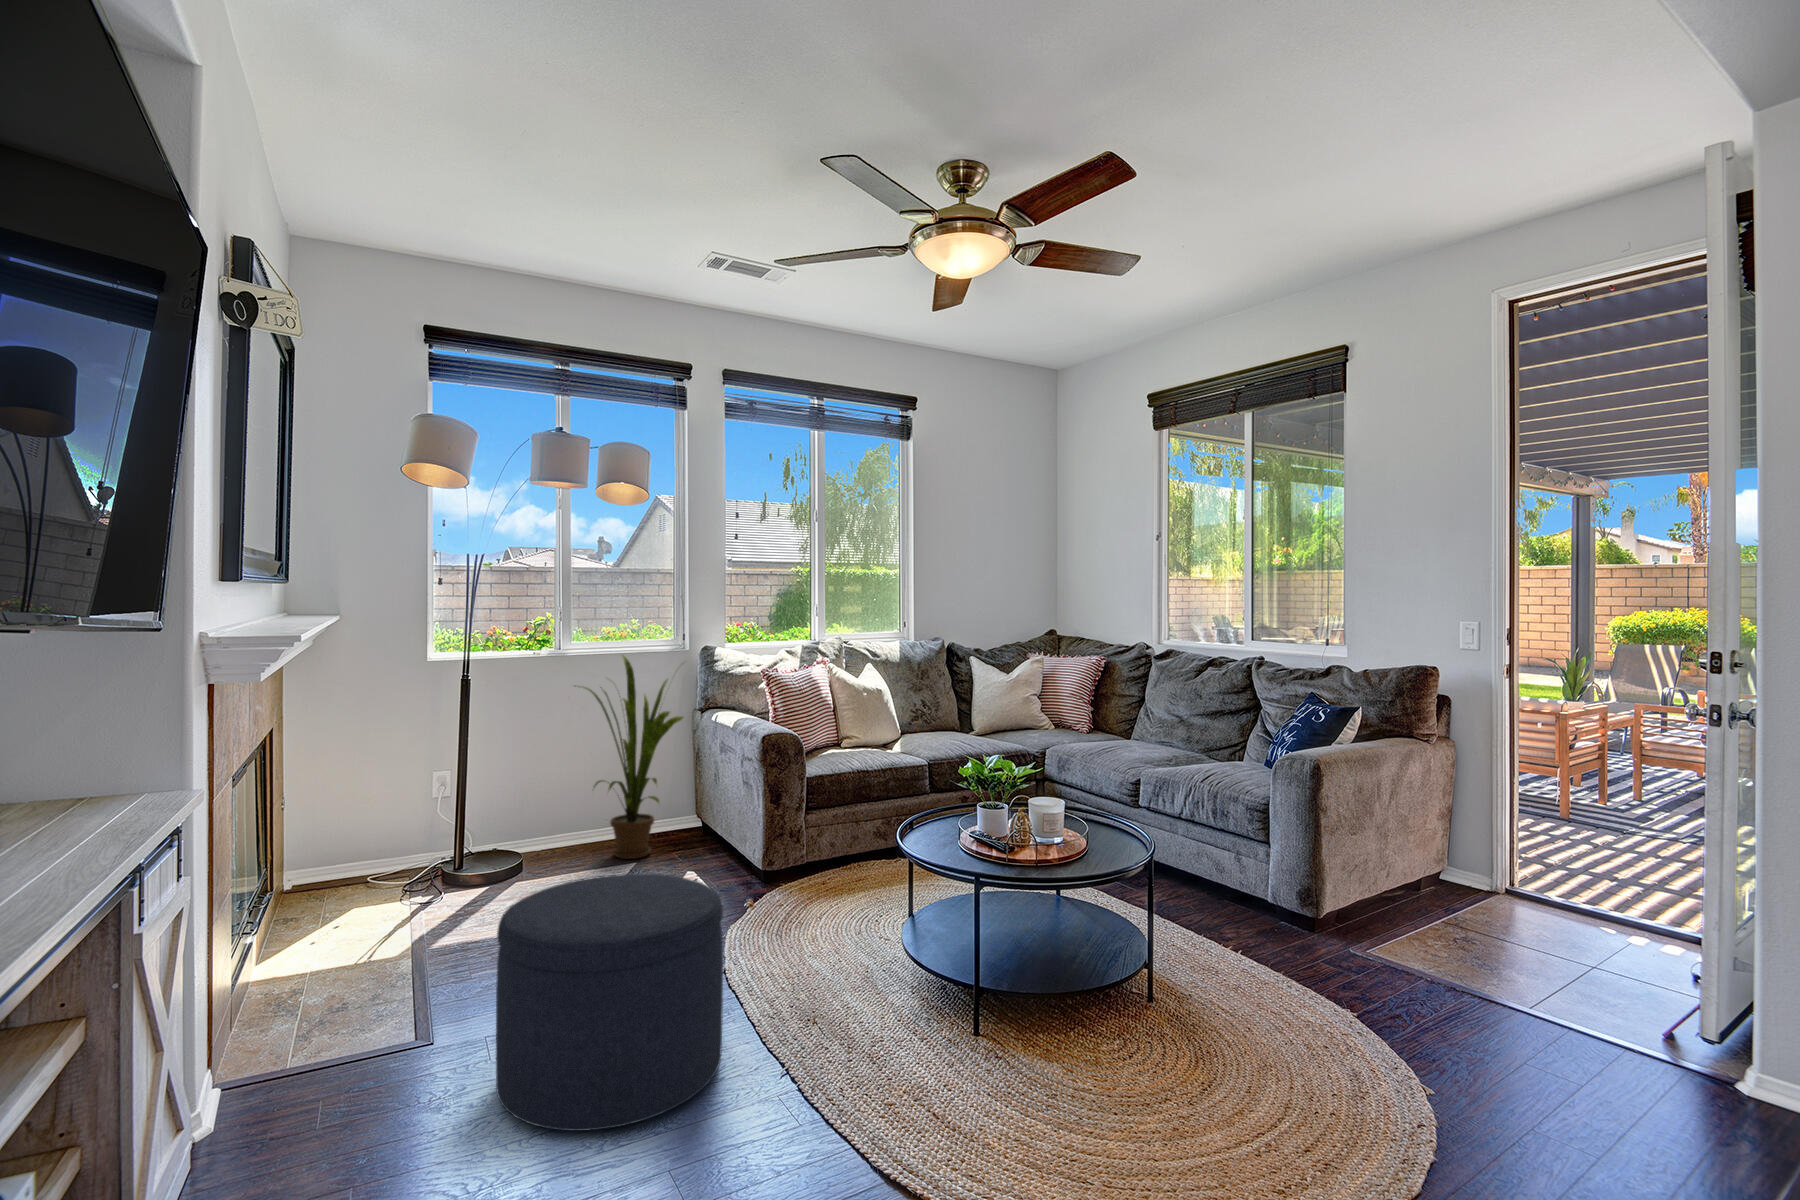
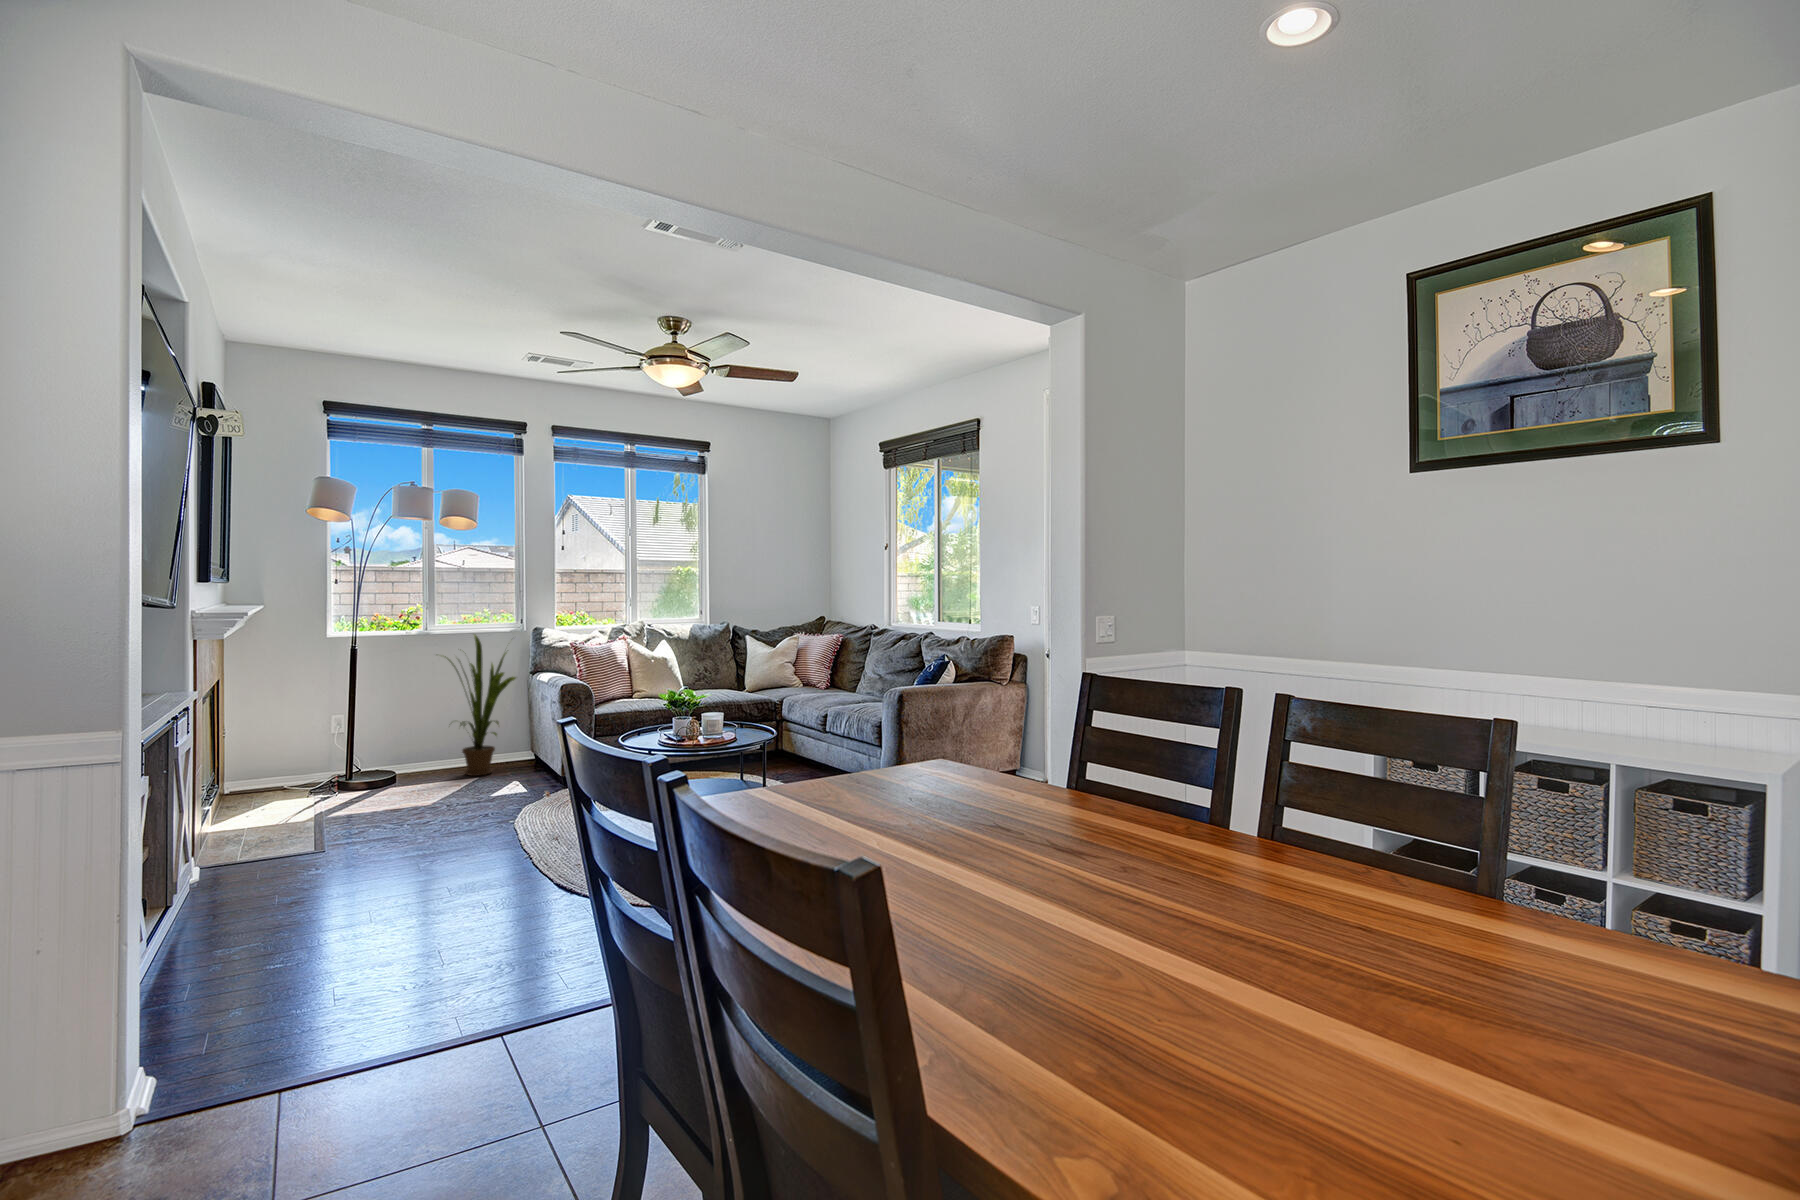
ottoman: present [496,874,723,1131] -> none [360,755,496,876]

